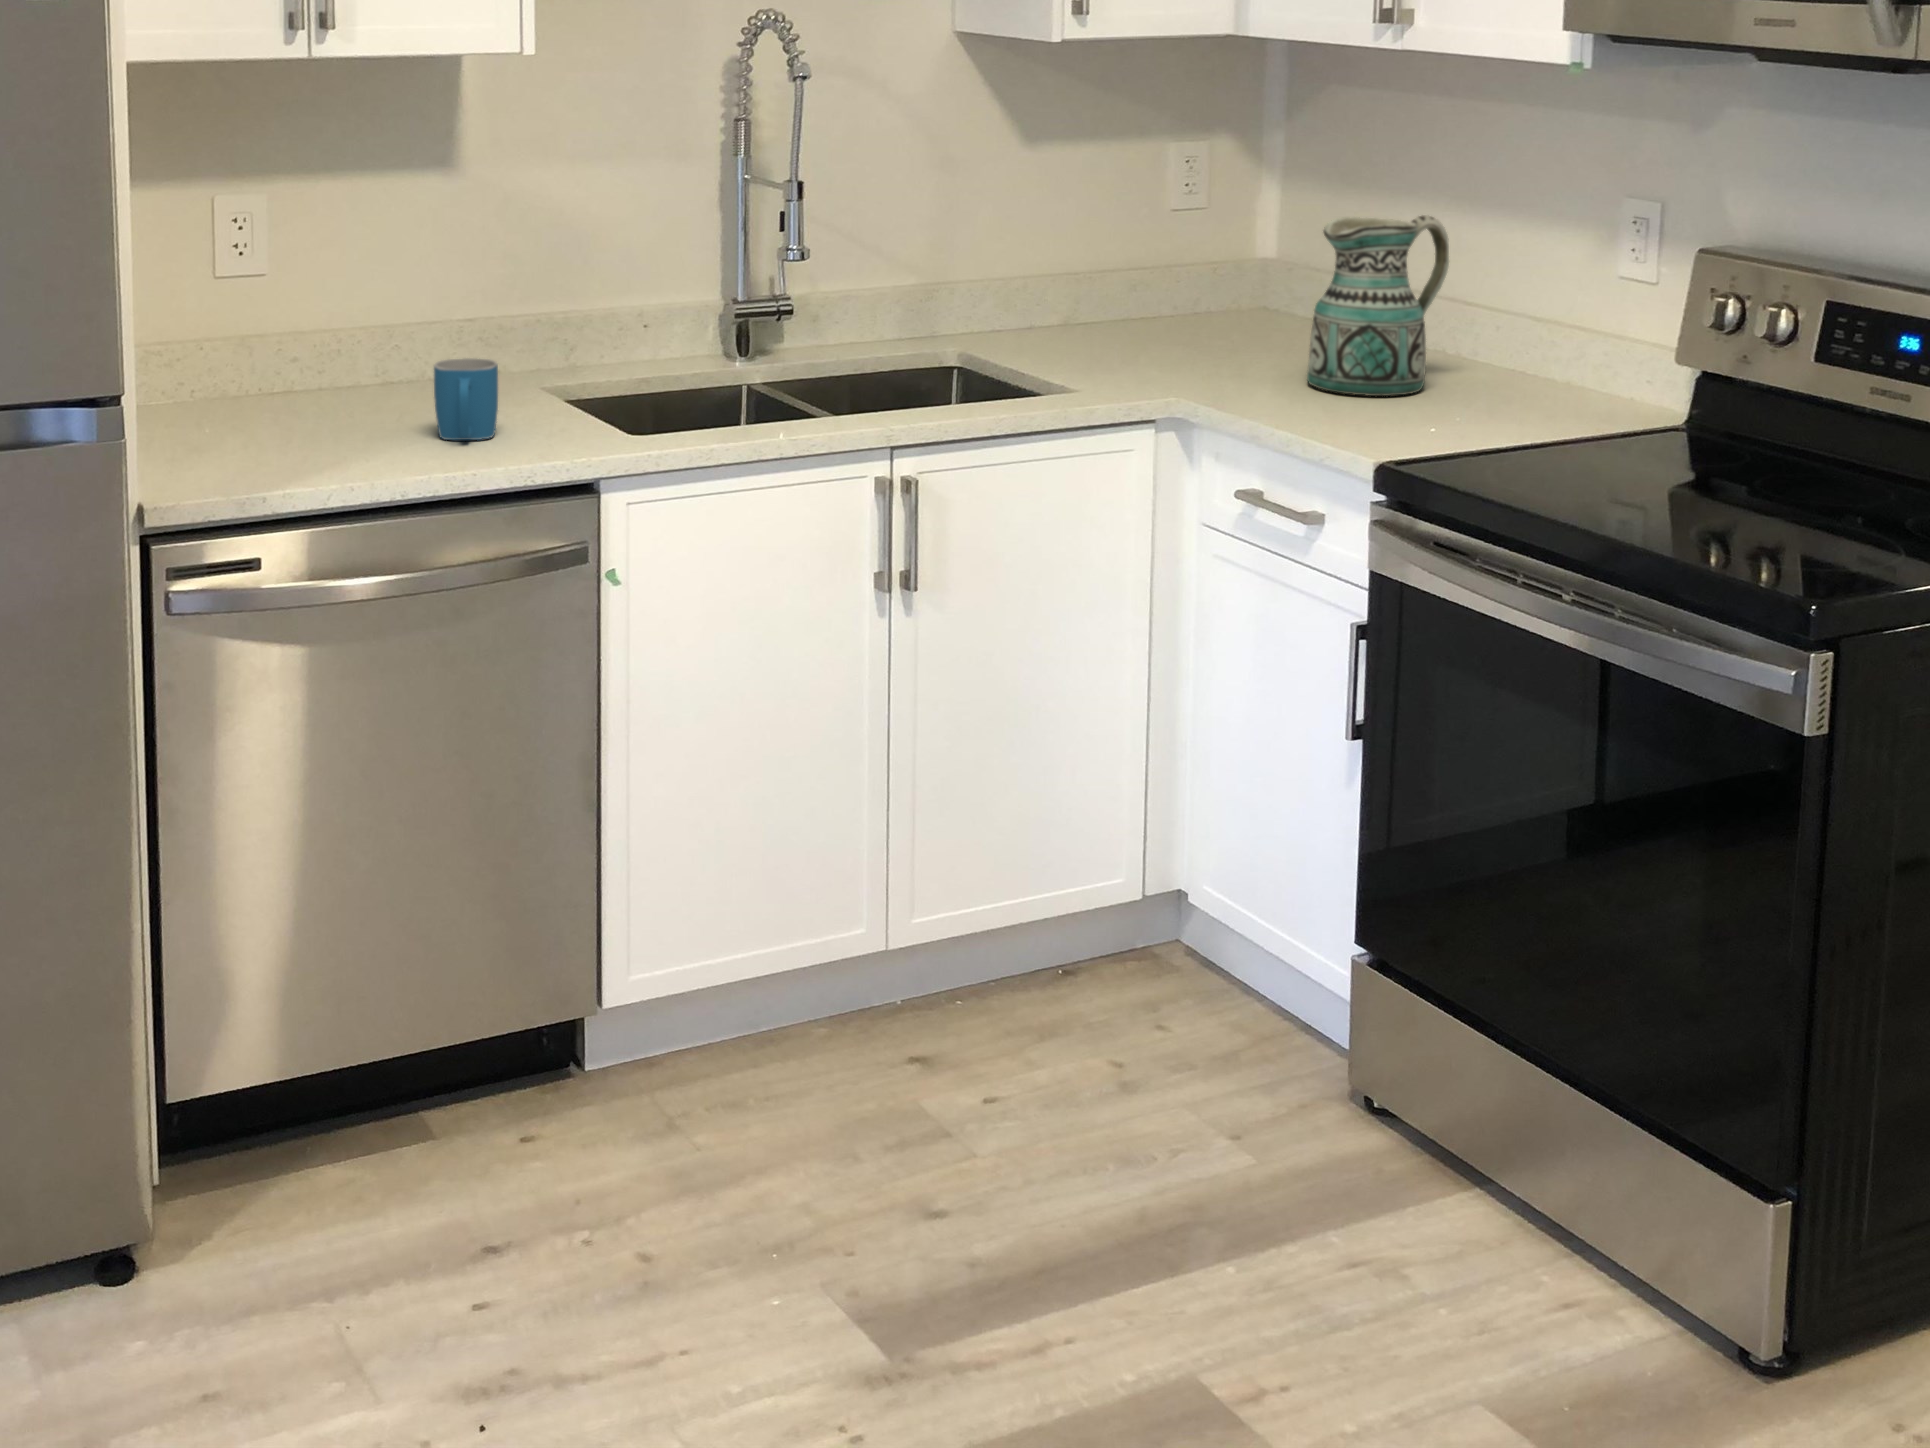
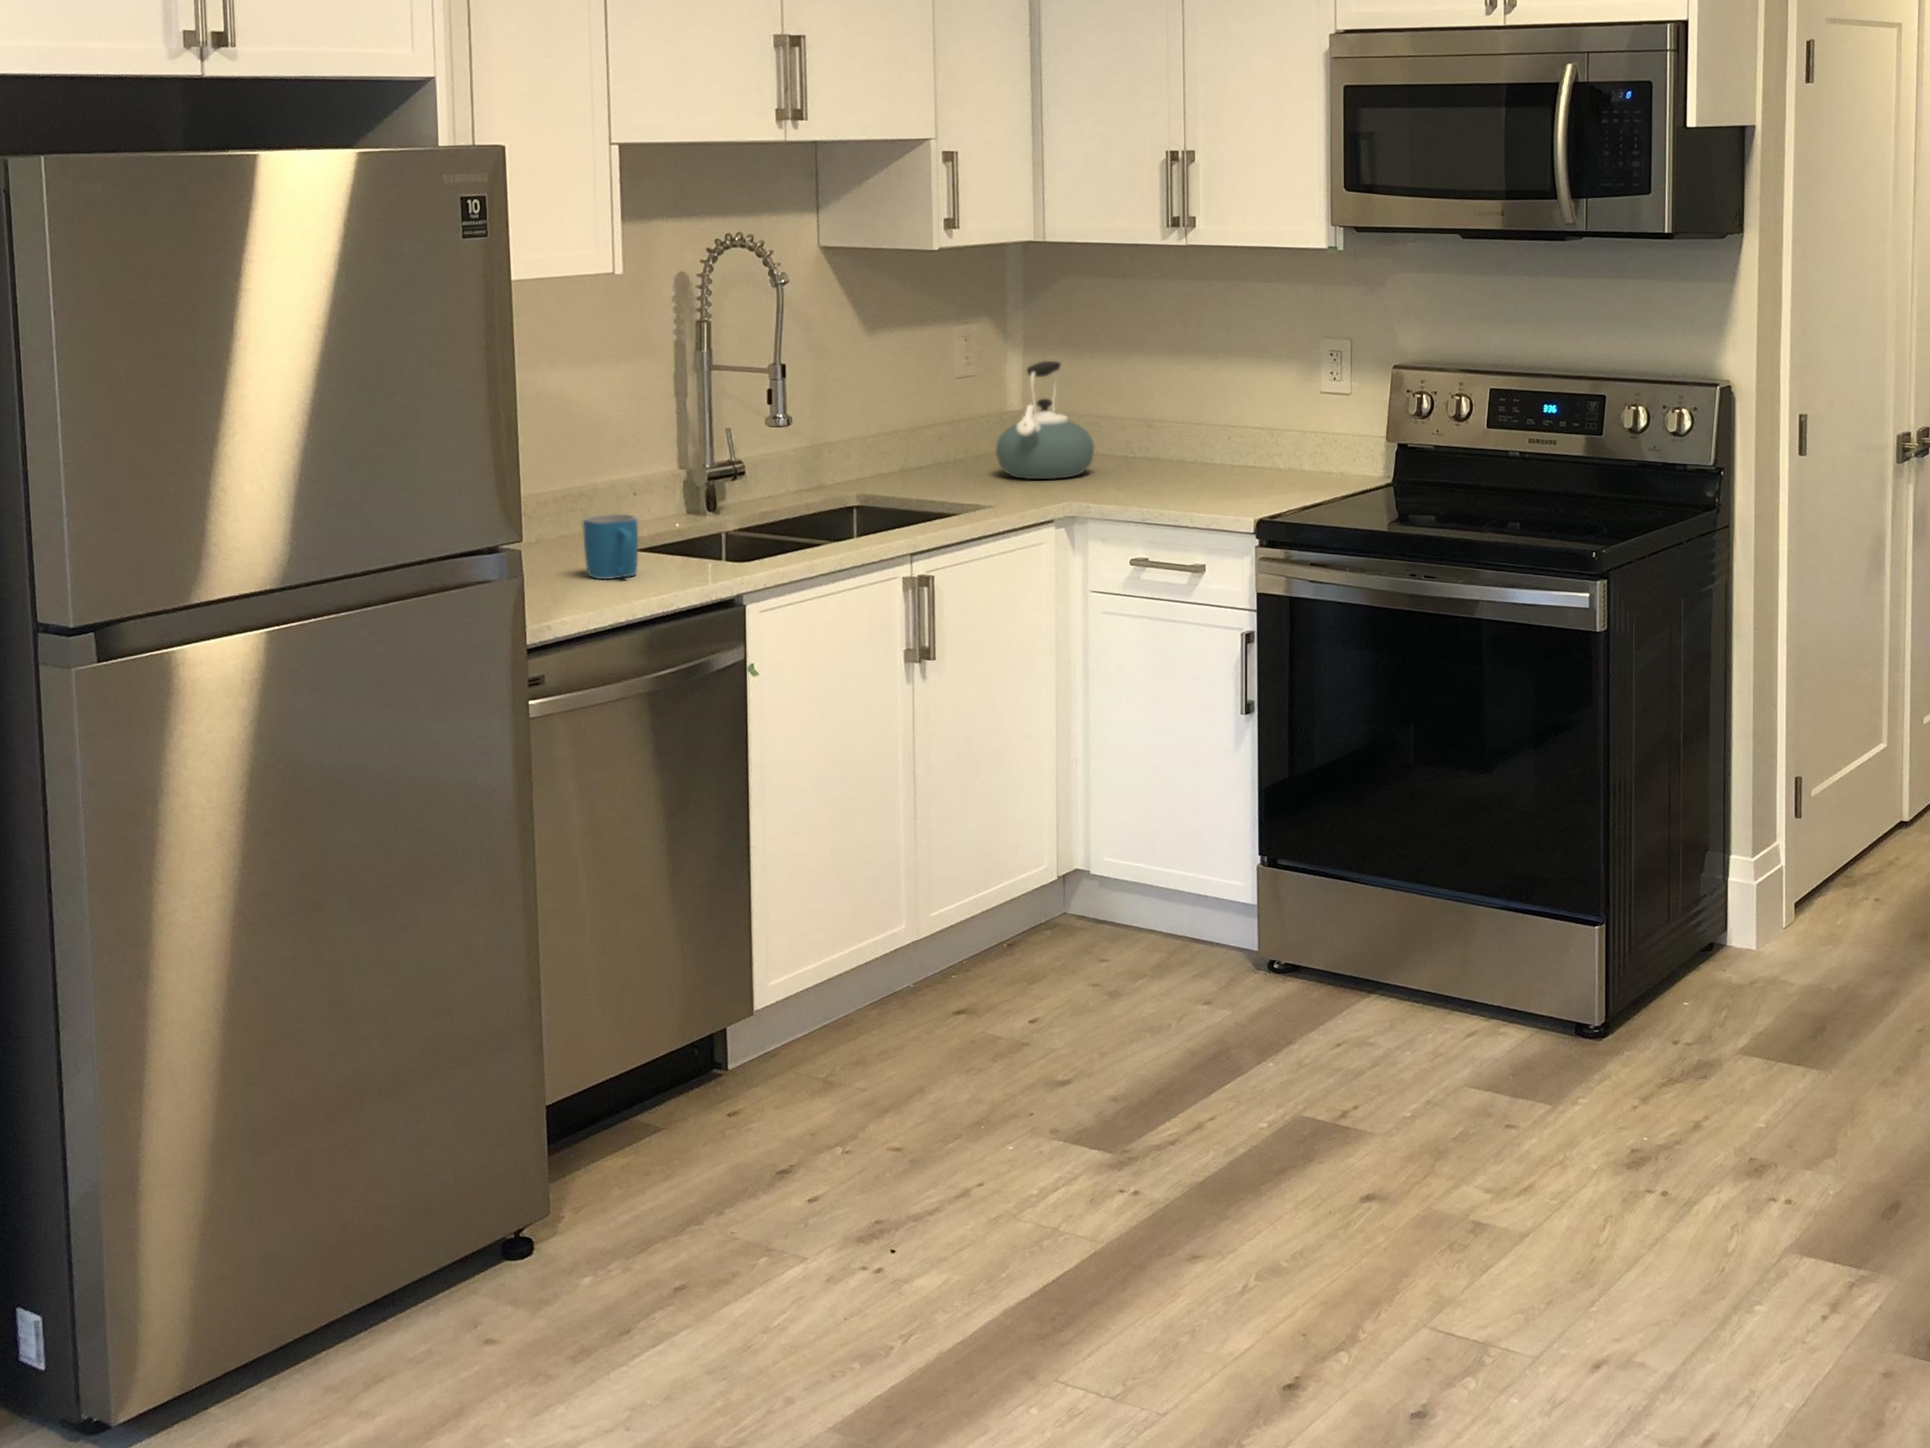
kettle: none [1166,200,1297,357] -> present [996,361,1094,479]
ceramic pitcher: present [1307,215,1449,396] -> none [1133,360,1215,489]

